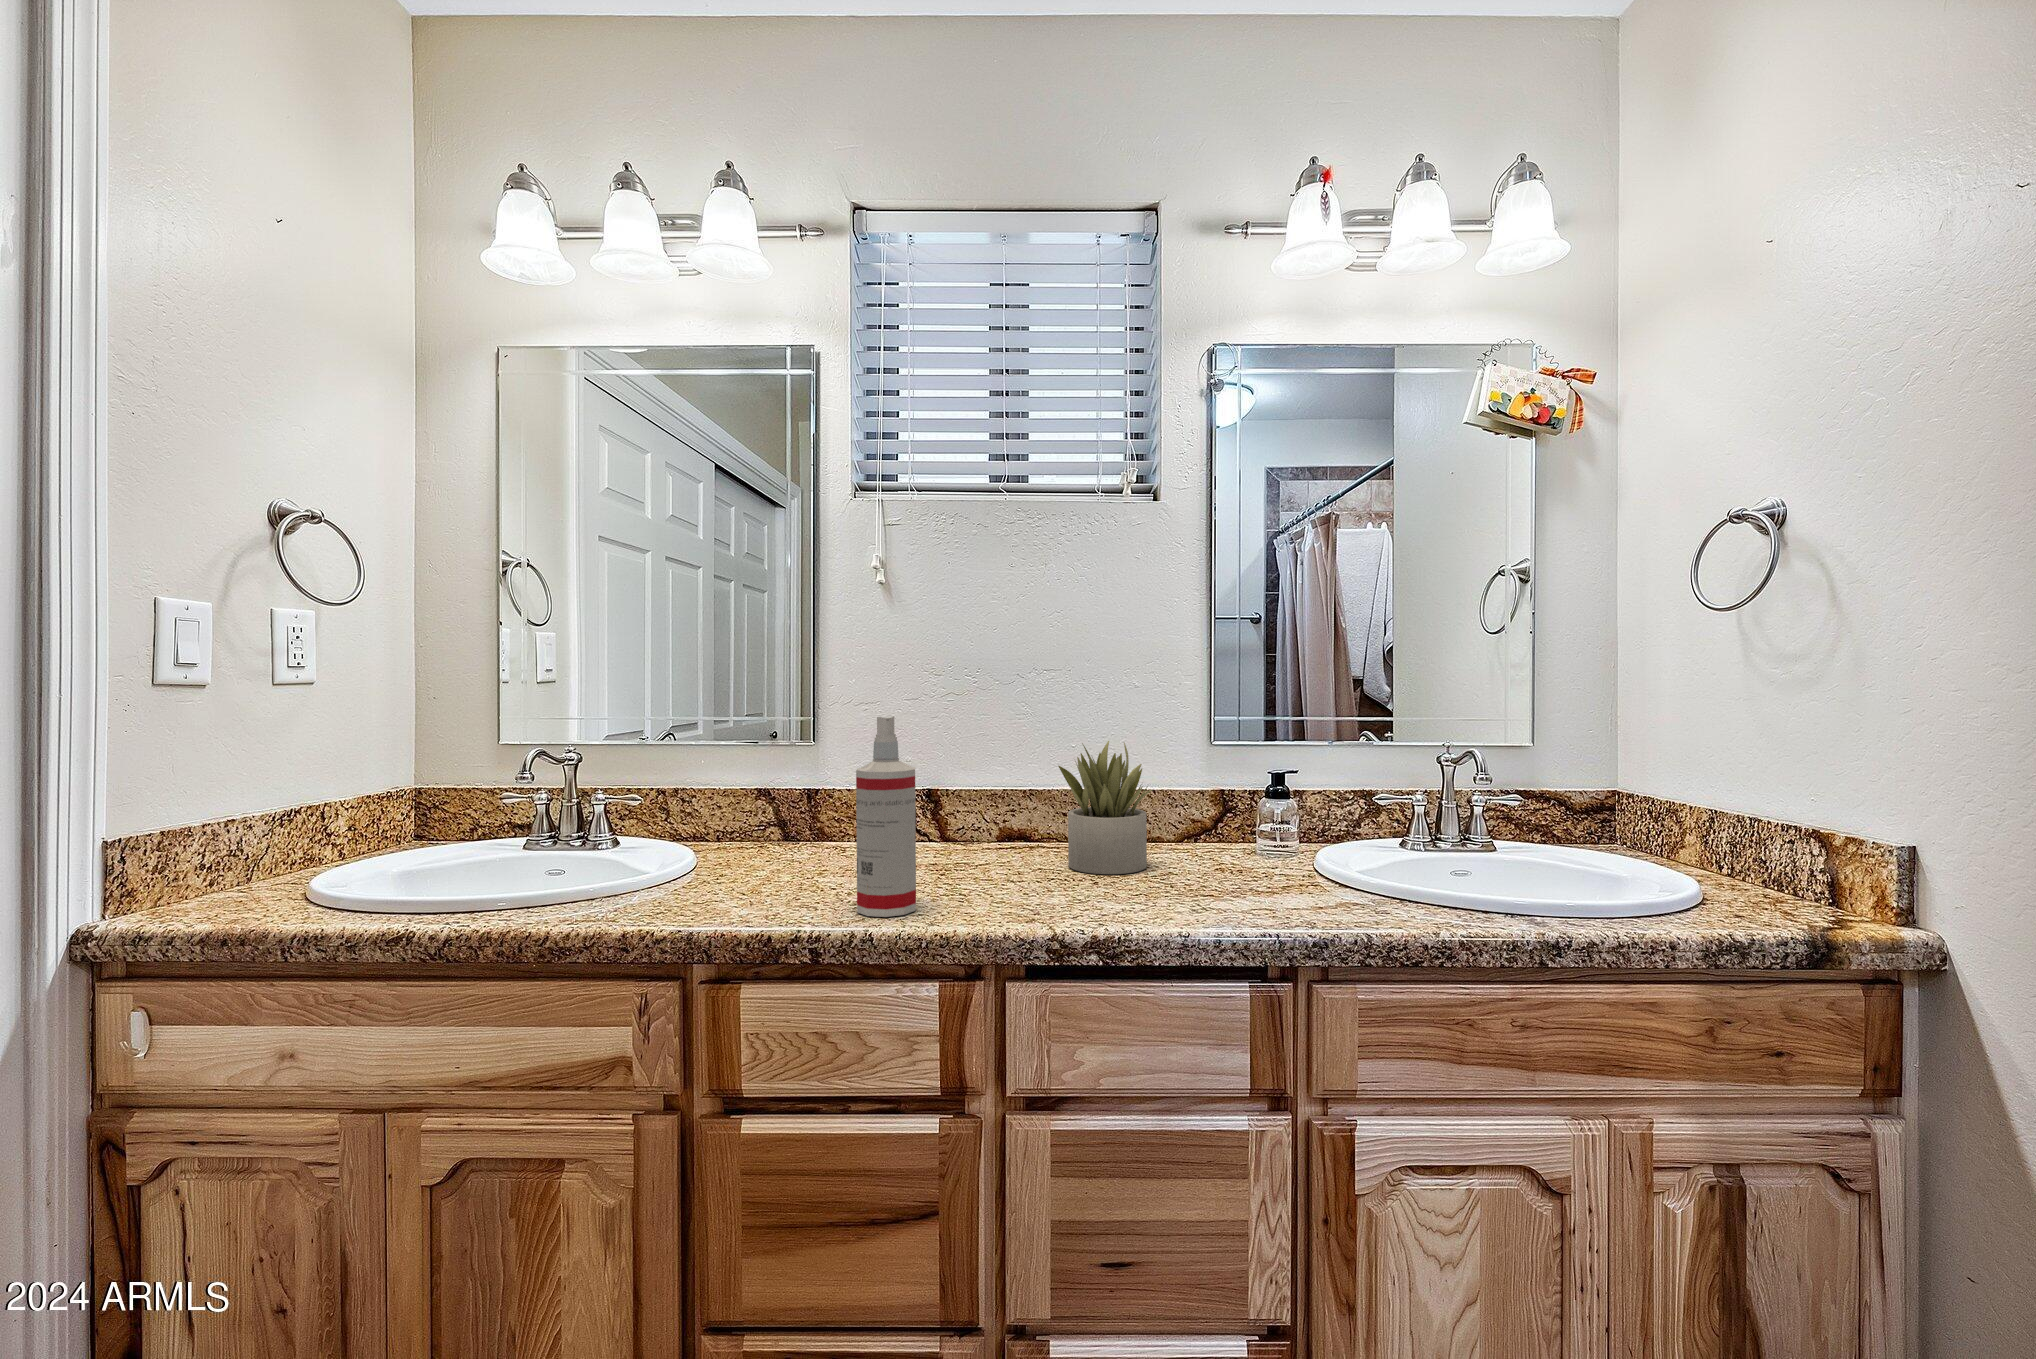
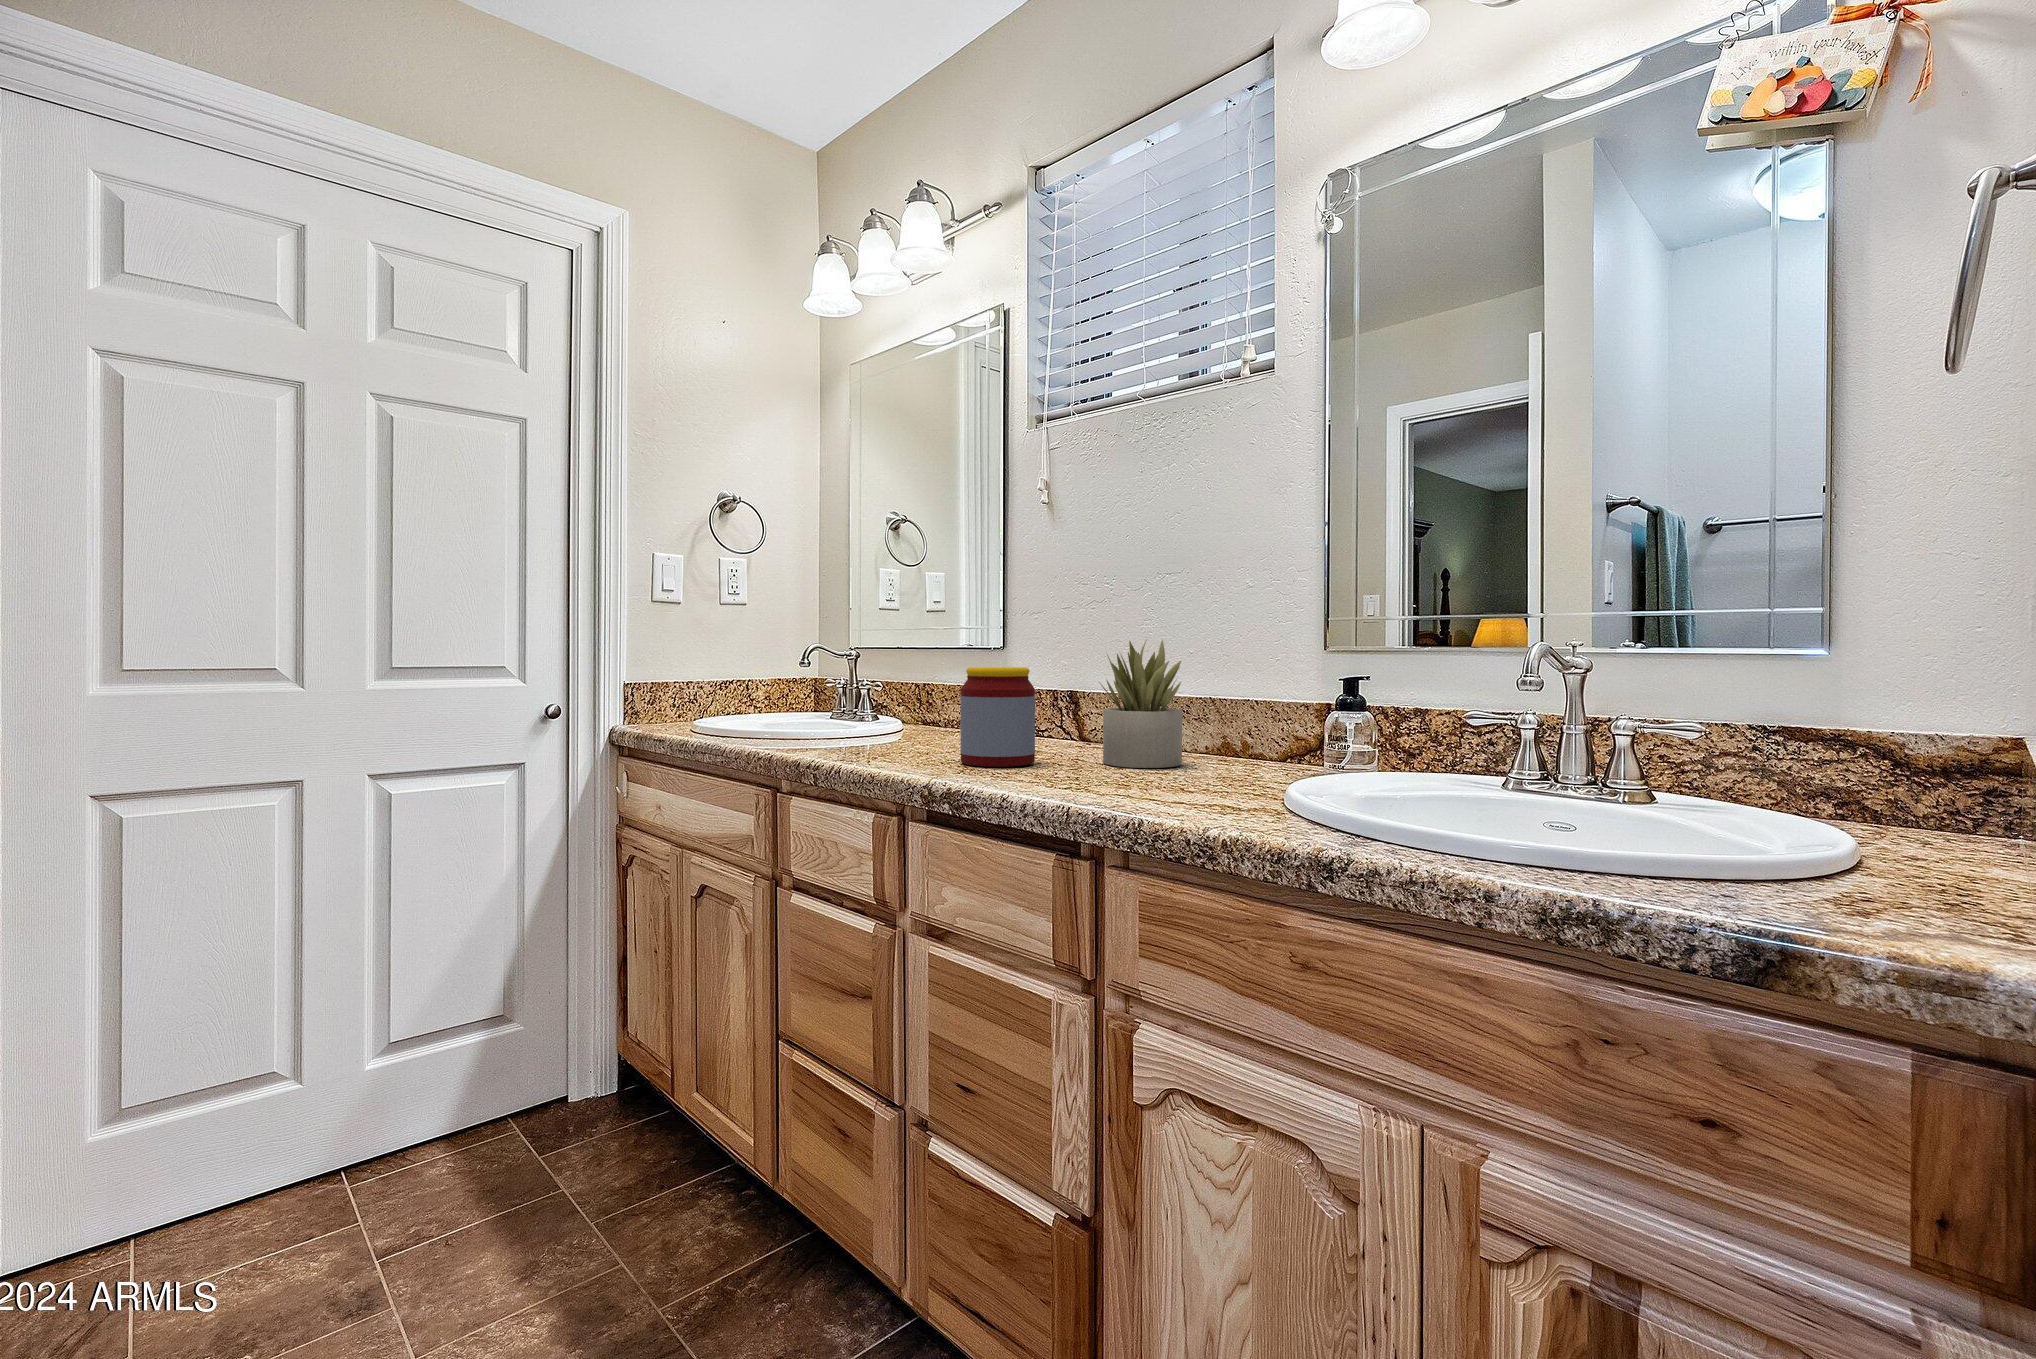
spray bottle: present [856,716,916,917] -> none [859,604,908,761]
jar: none [971,781,1054,901] -> present [960,667,1035,767]

